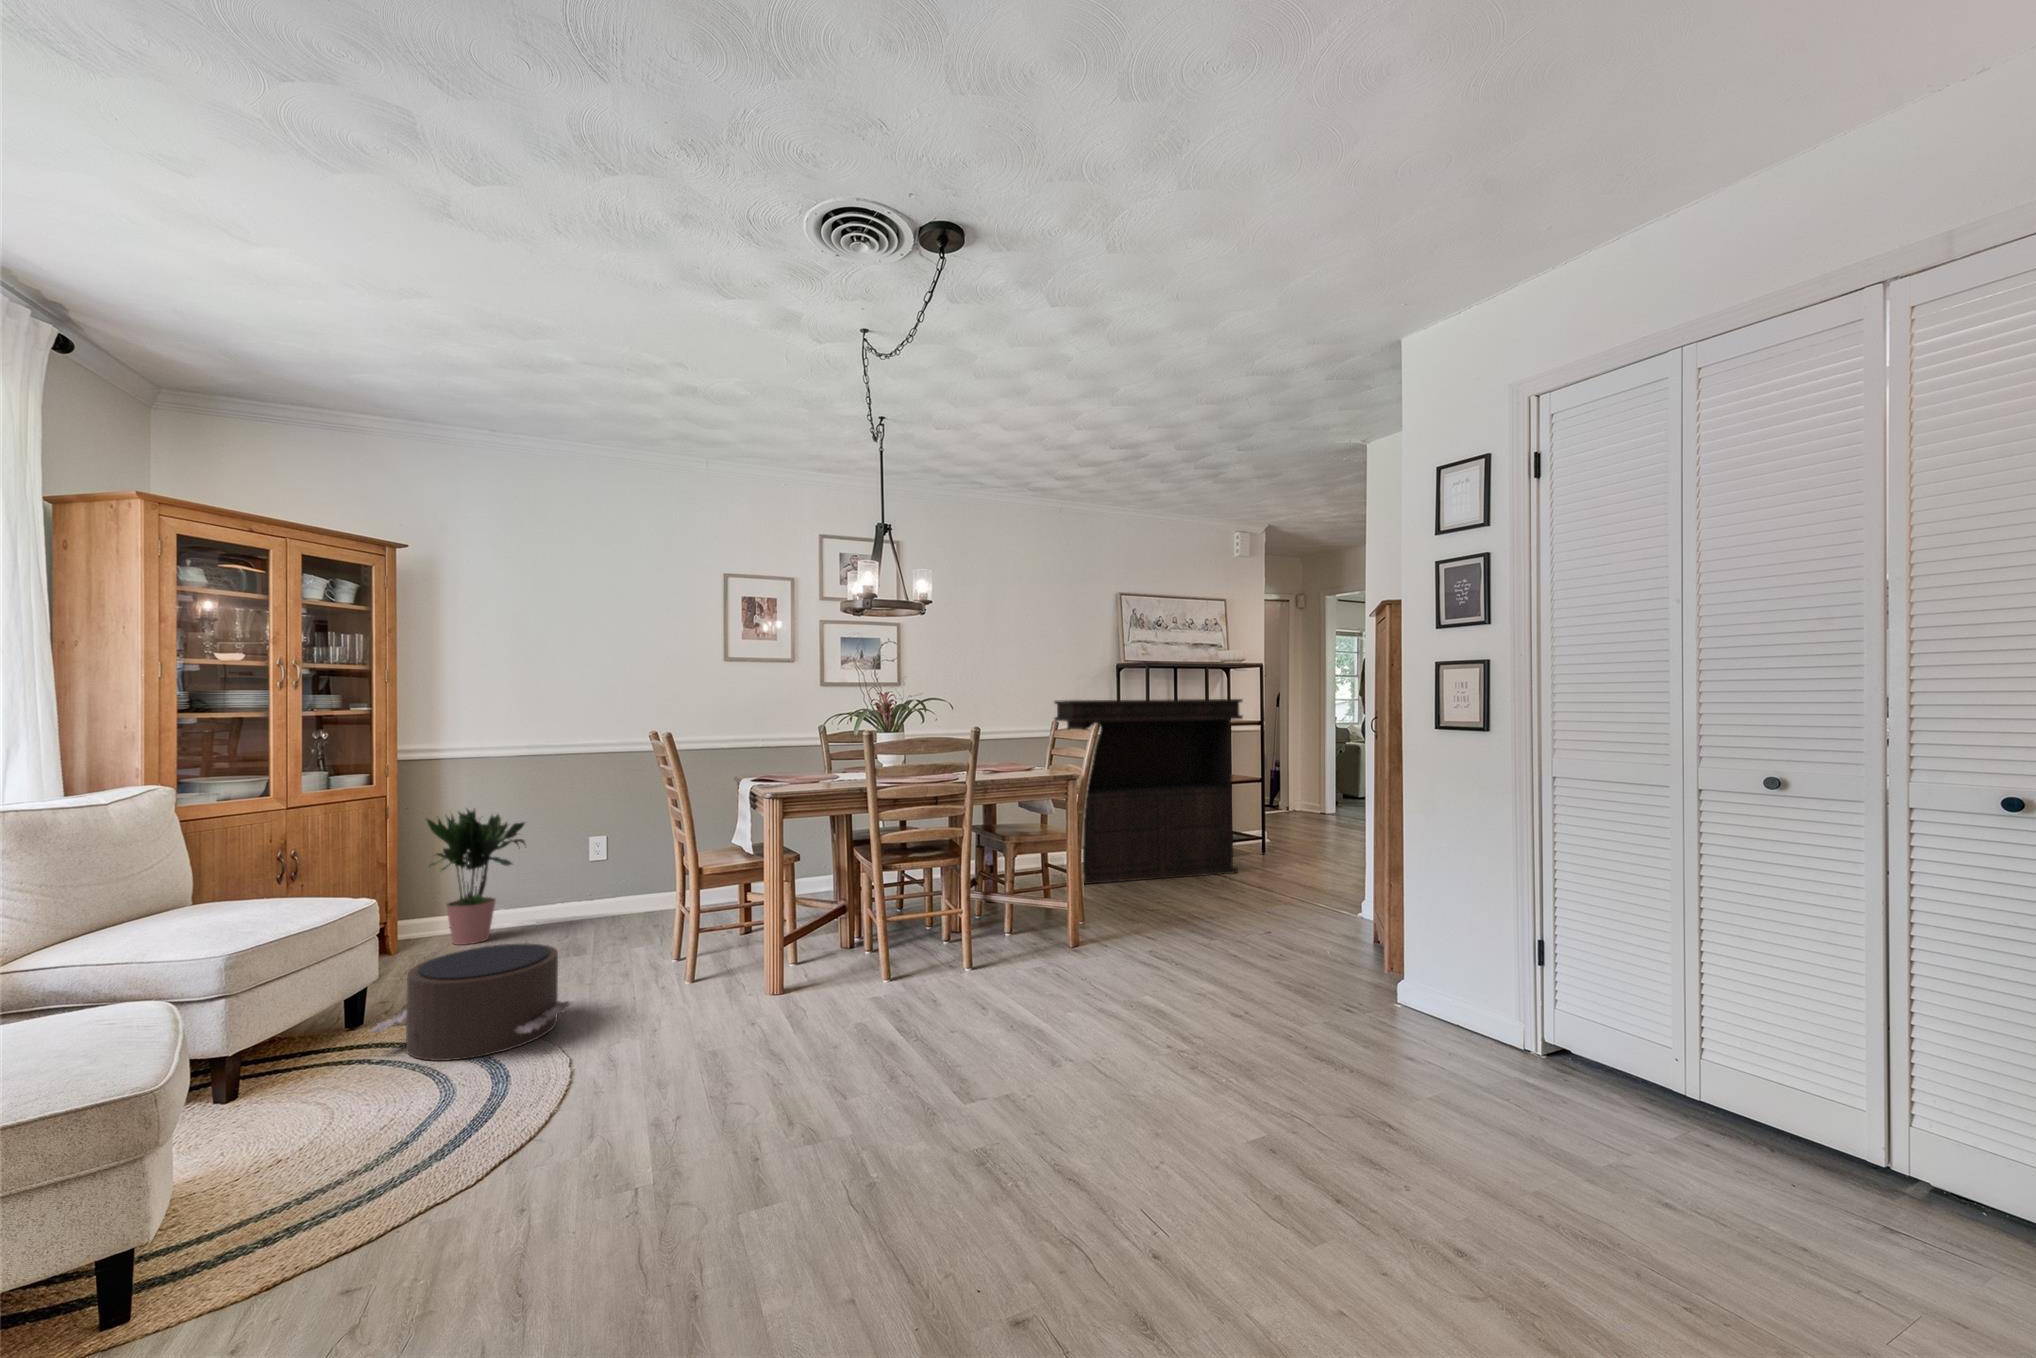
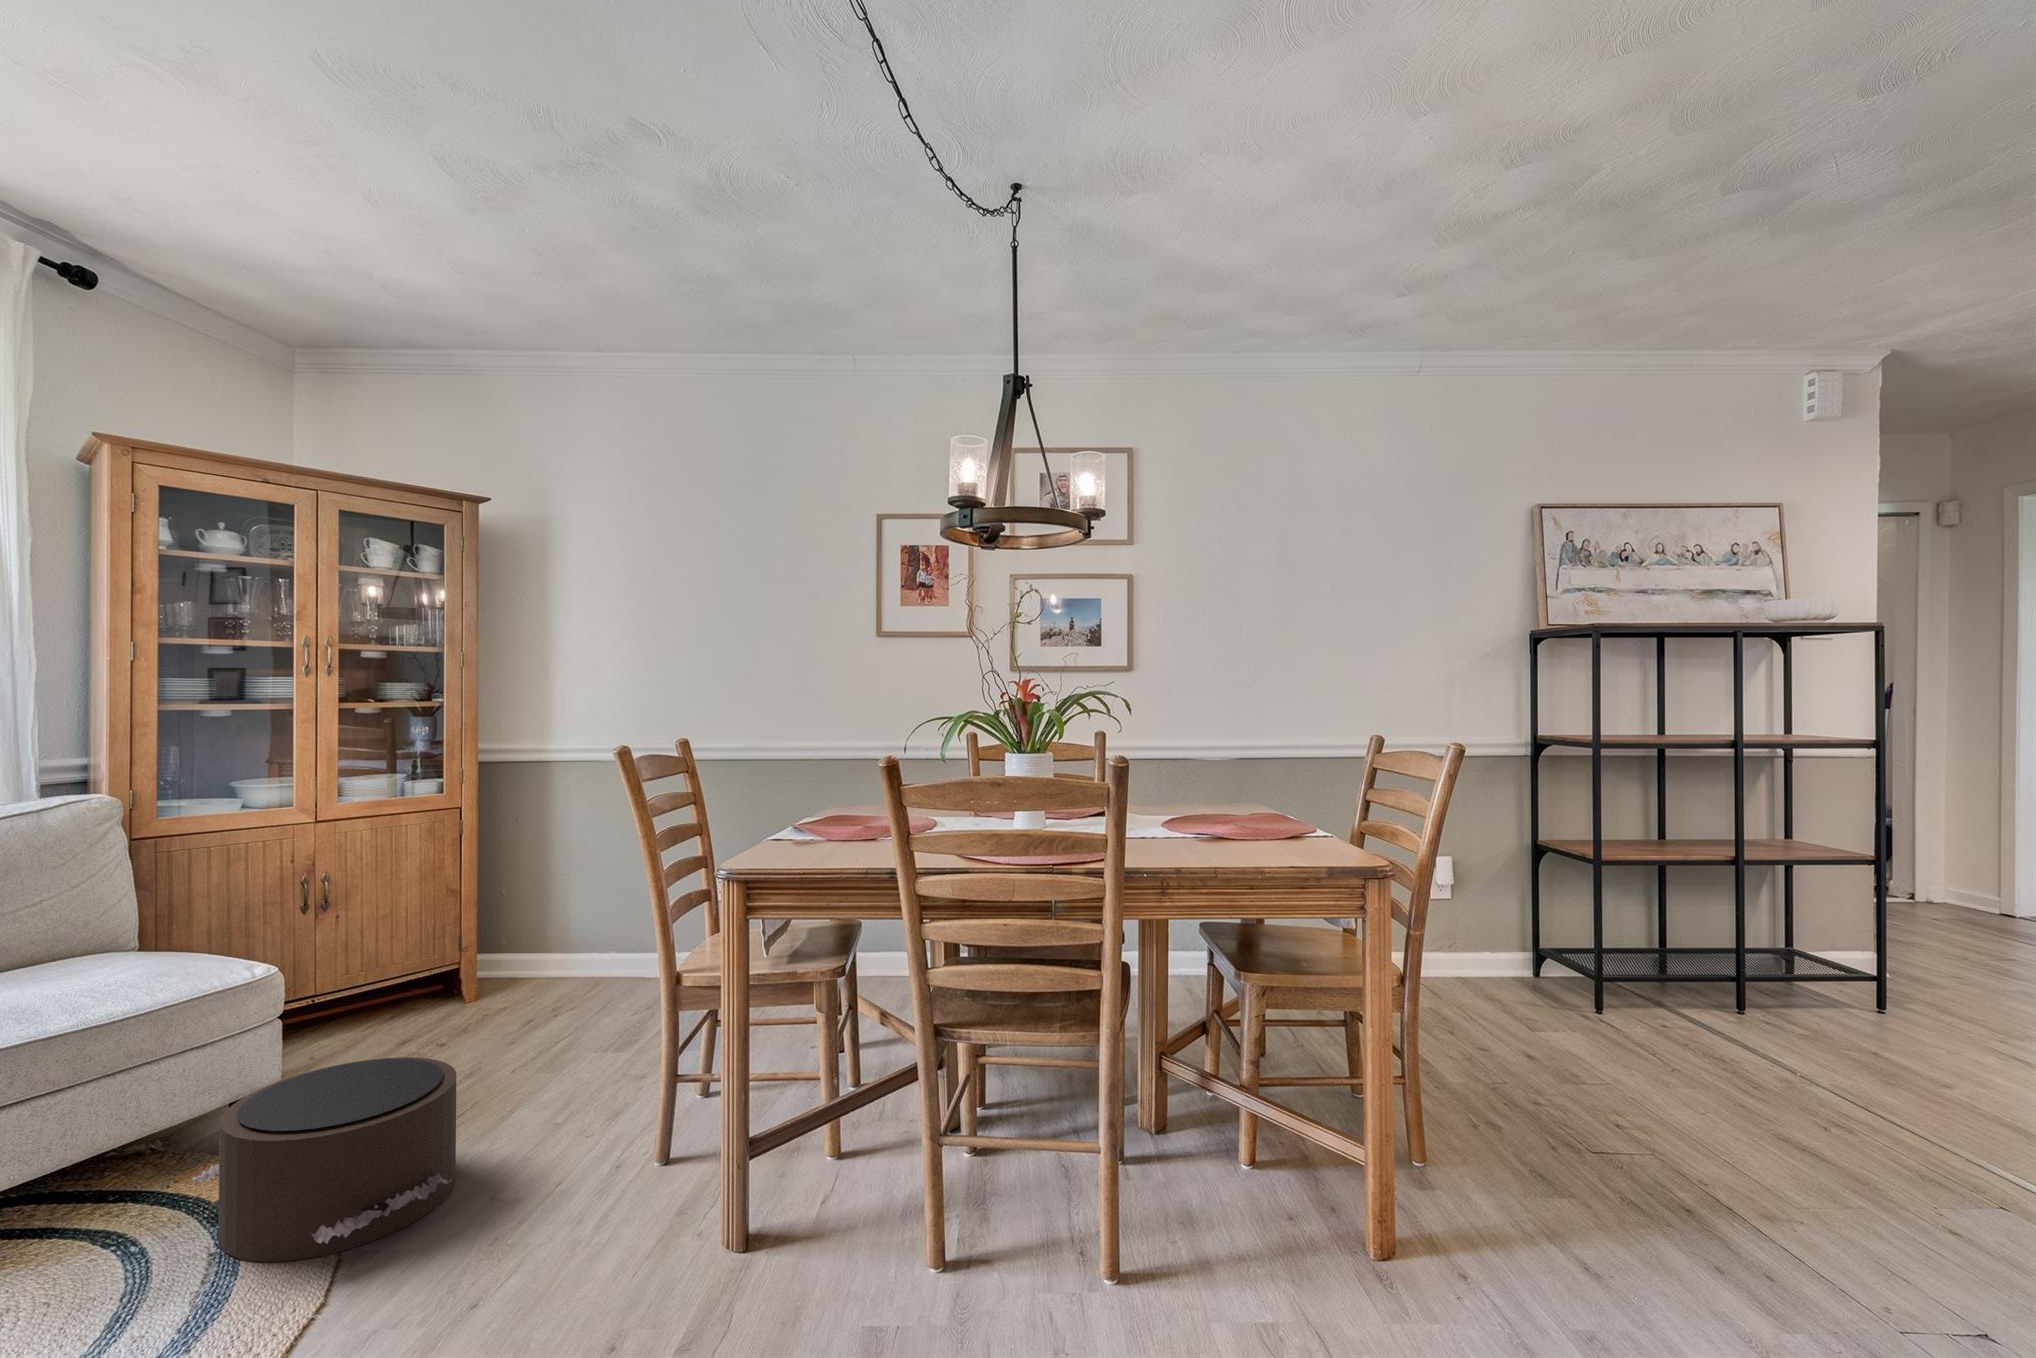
console table: present [1054,699,1243,884] -> none [1401,697,1820,1054]
potted plant: present [426,809,526,945] -> none [492,825,613,1007]

